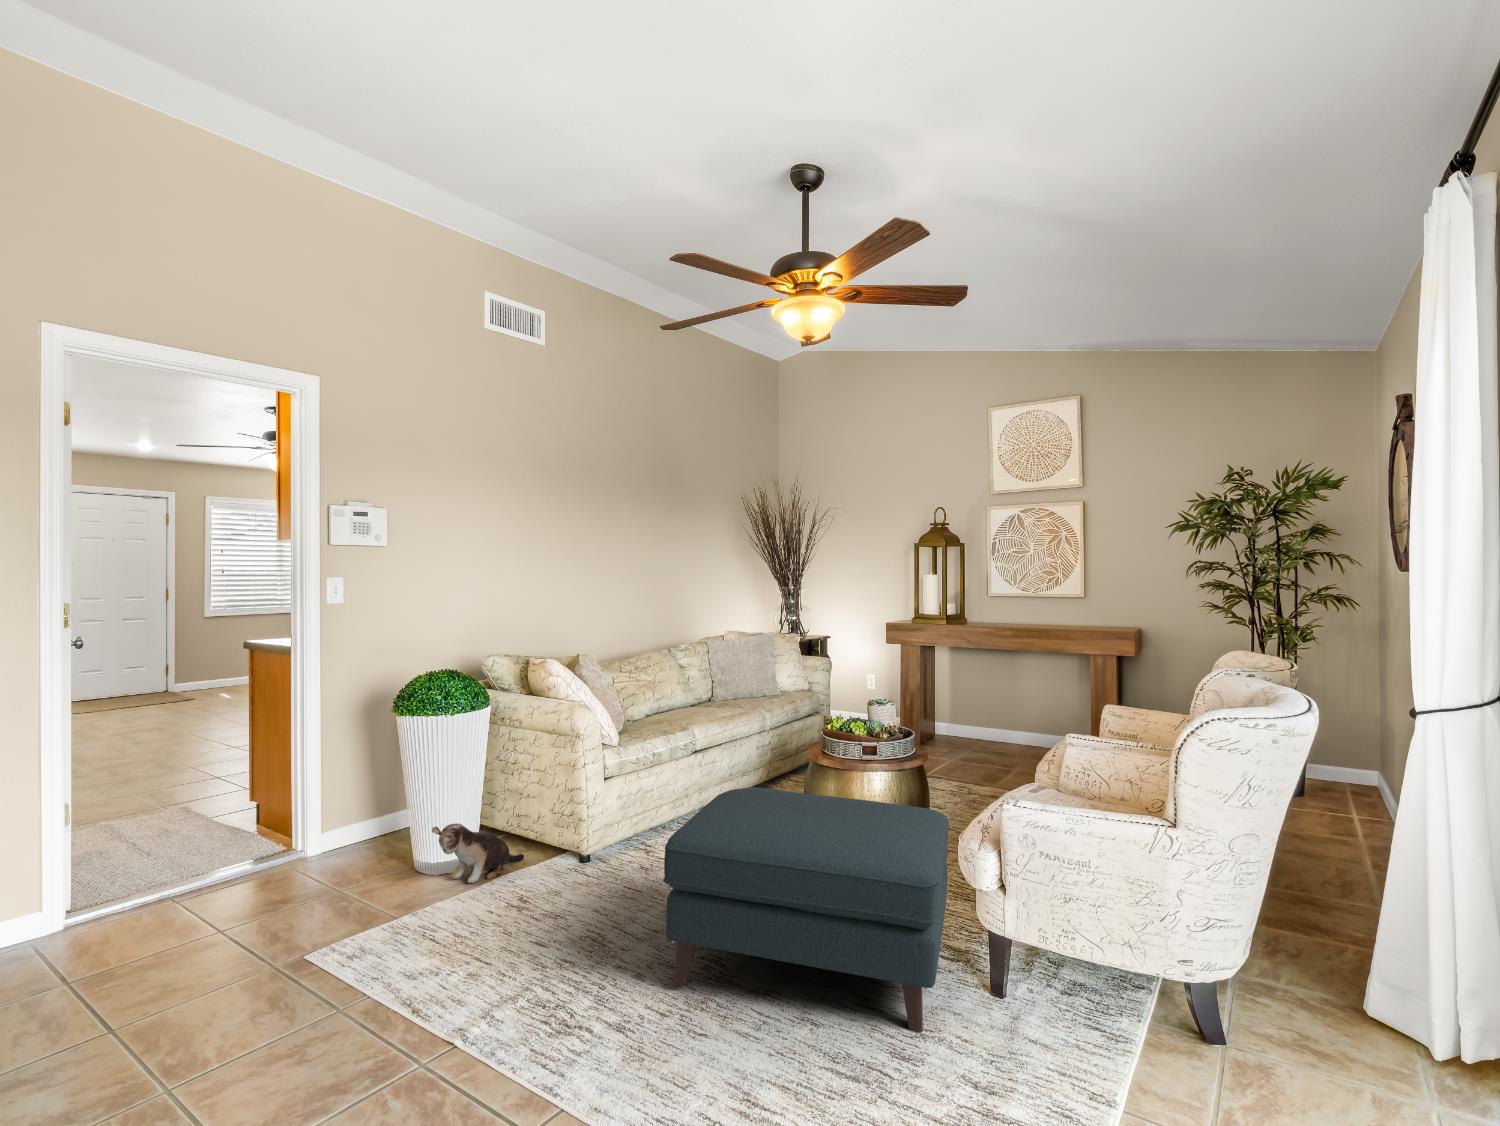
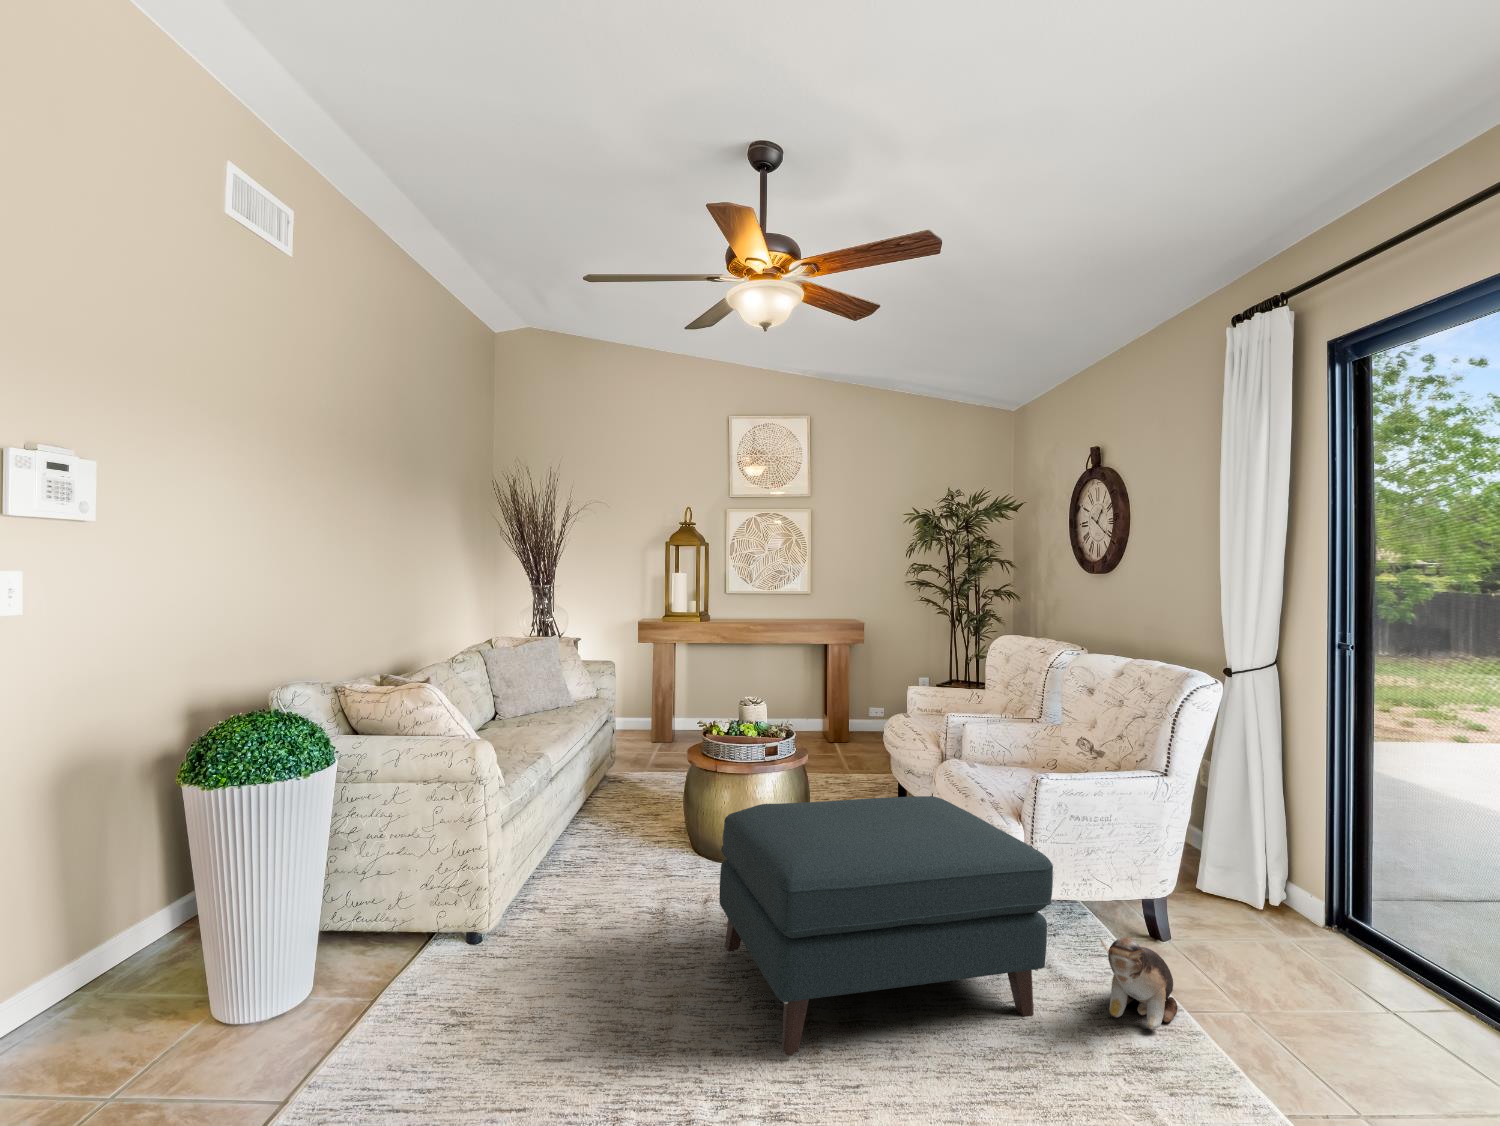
plush toy: present [432,823,524,883] -> present [1101,937,1178,1029]

